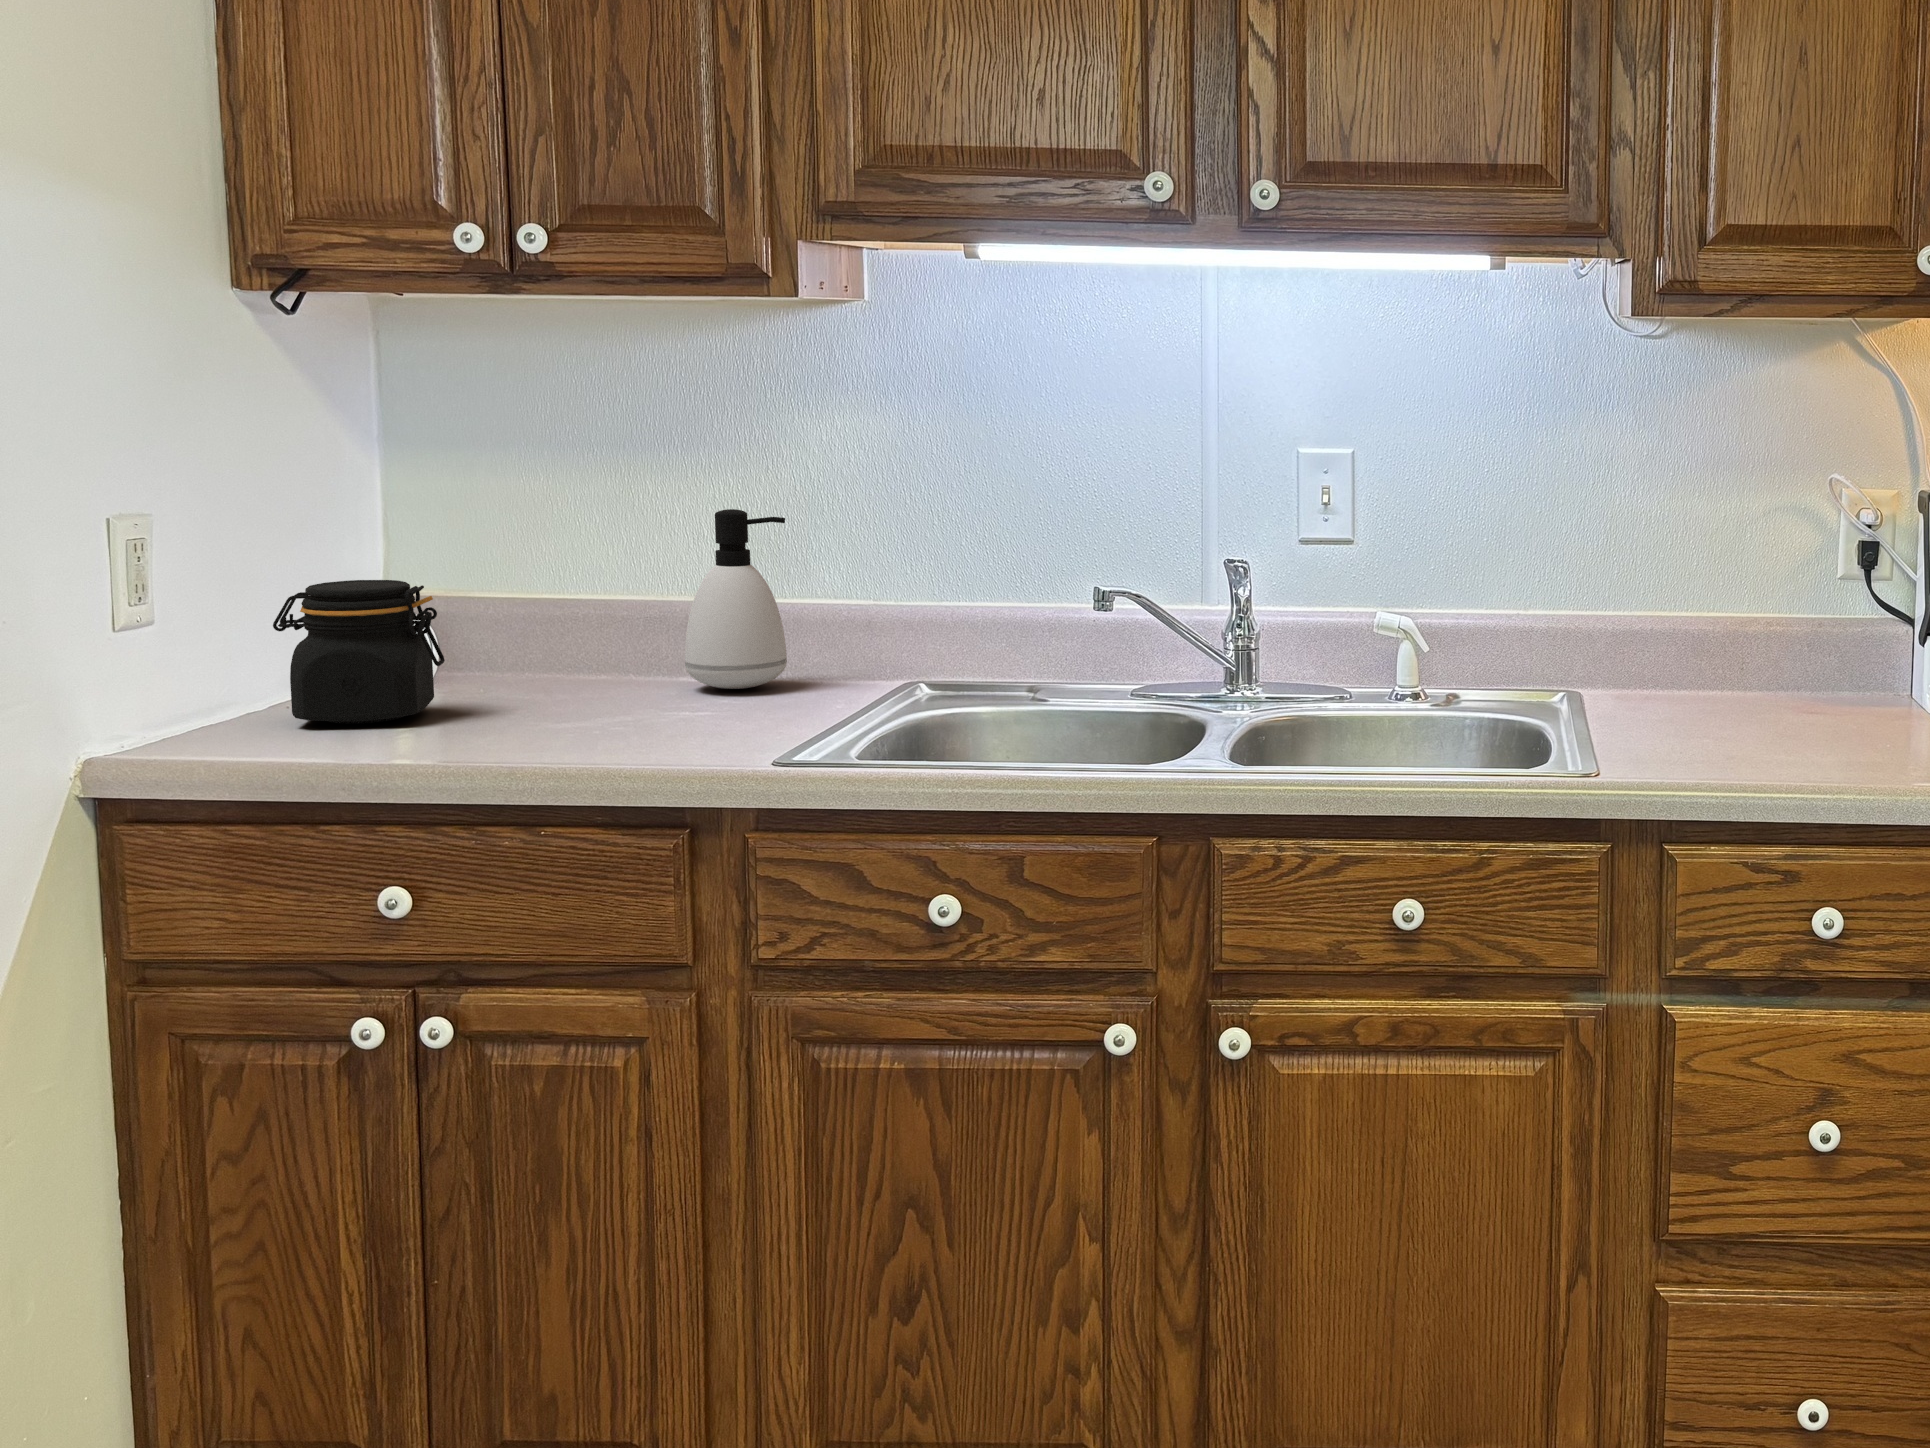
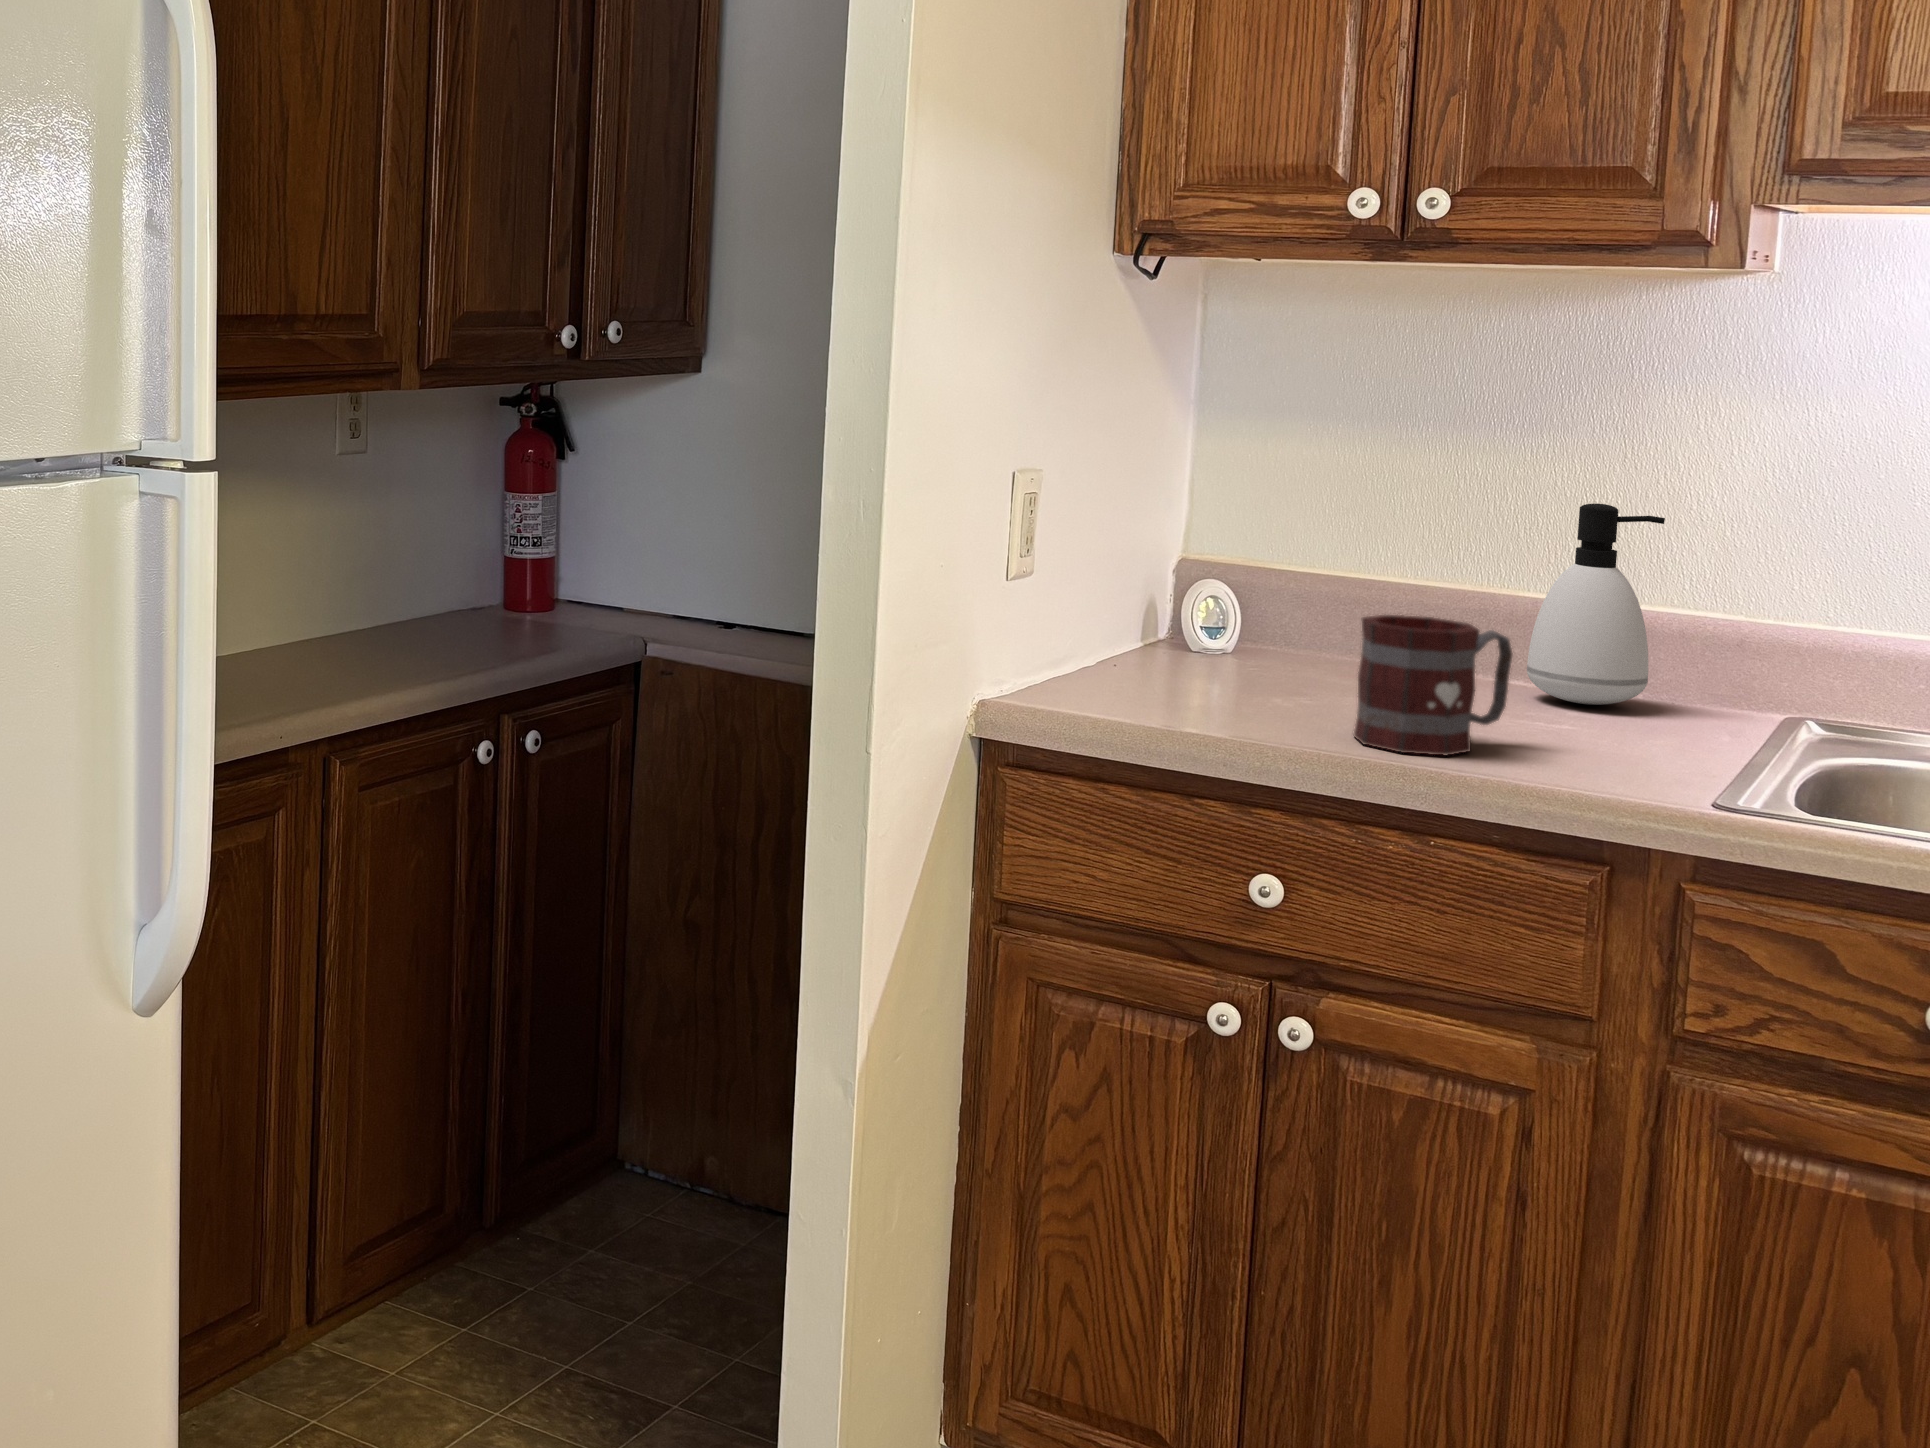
jar: present [273,580,445,724] -> none [1131,547,1290,694]
mug: none [476,627,624,755] -> present [1354,615,1513,755]

